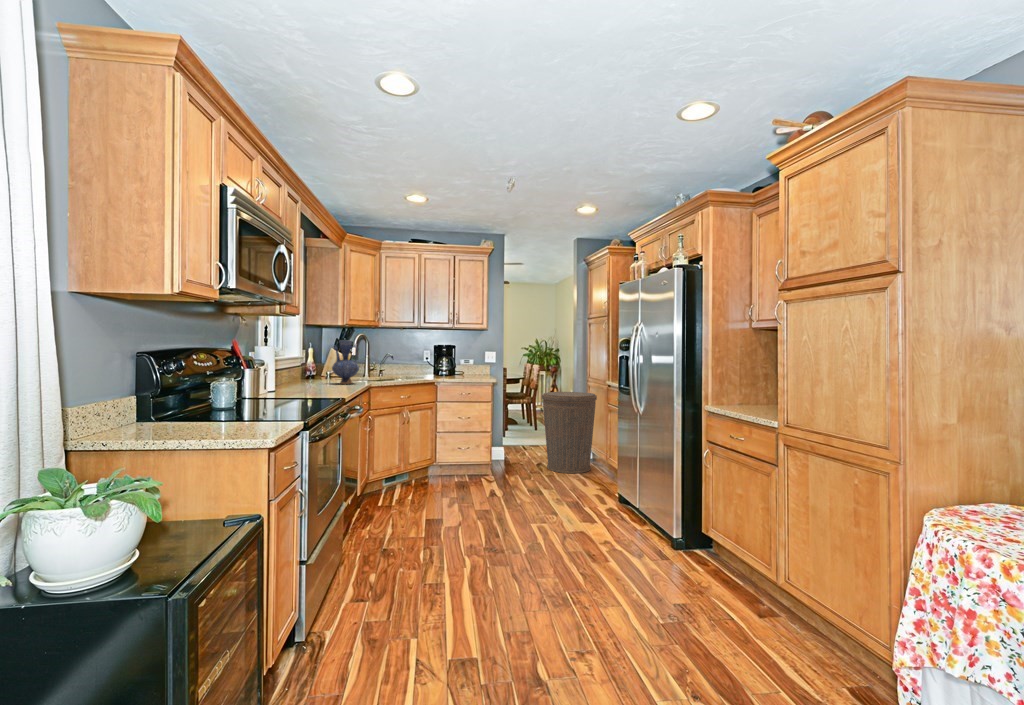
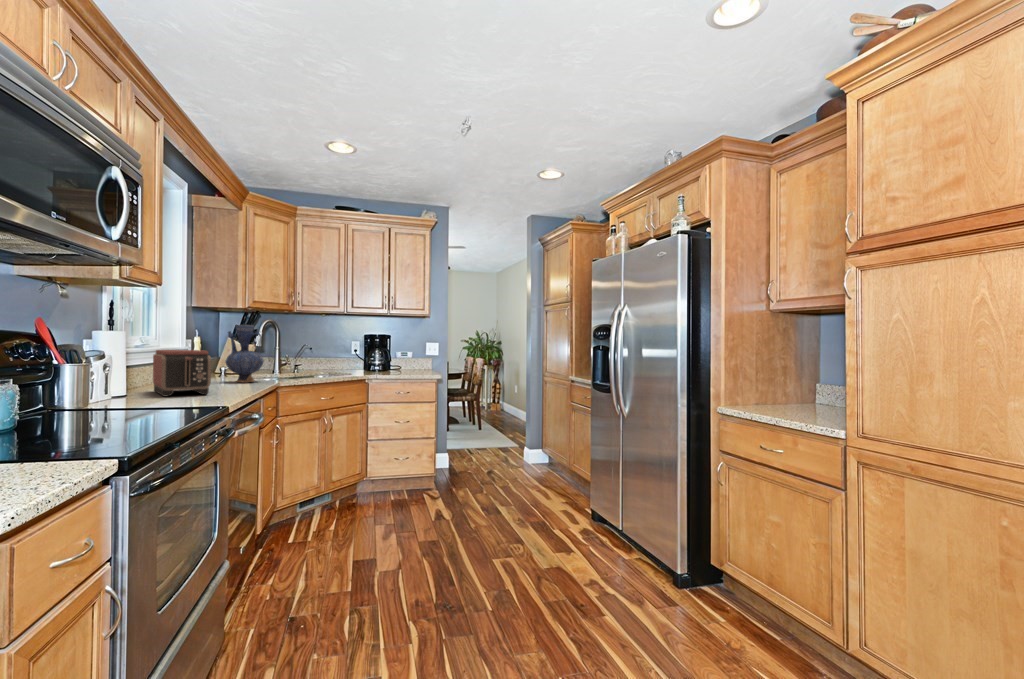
toaster: none [288,360,328,393] -> present [153,350,211,396]
trash can: present [542,392,597,473] -> none [494,388,557,483]

